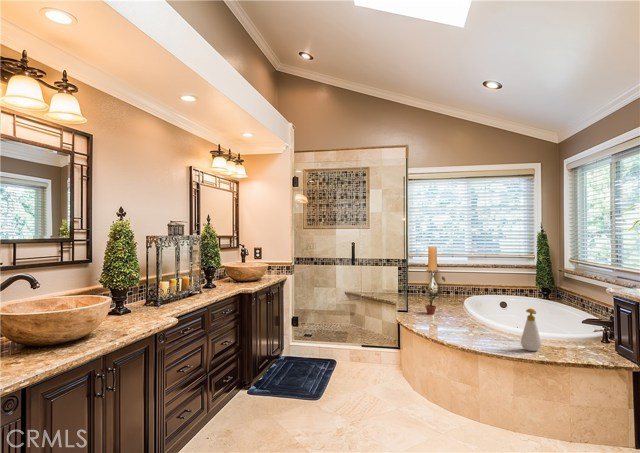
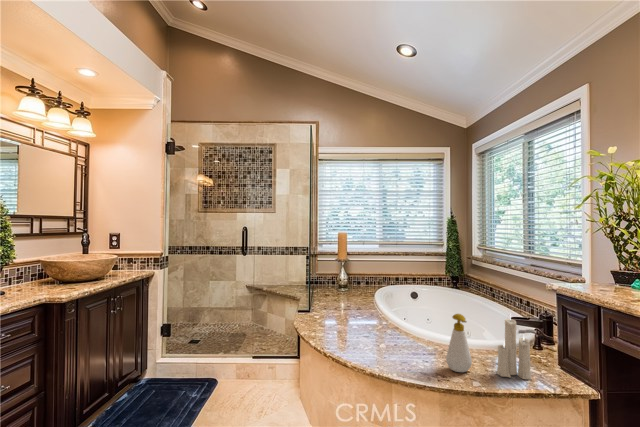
potted plant: present [421,277,445,314] -> none [328,267,356,312]
candle: none [561,306,588,357] -> present [496,316,531,380]

